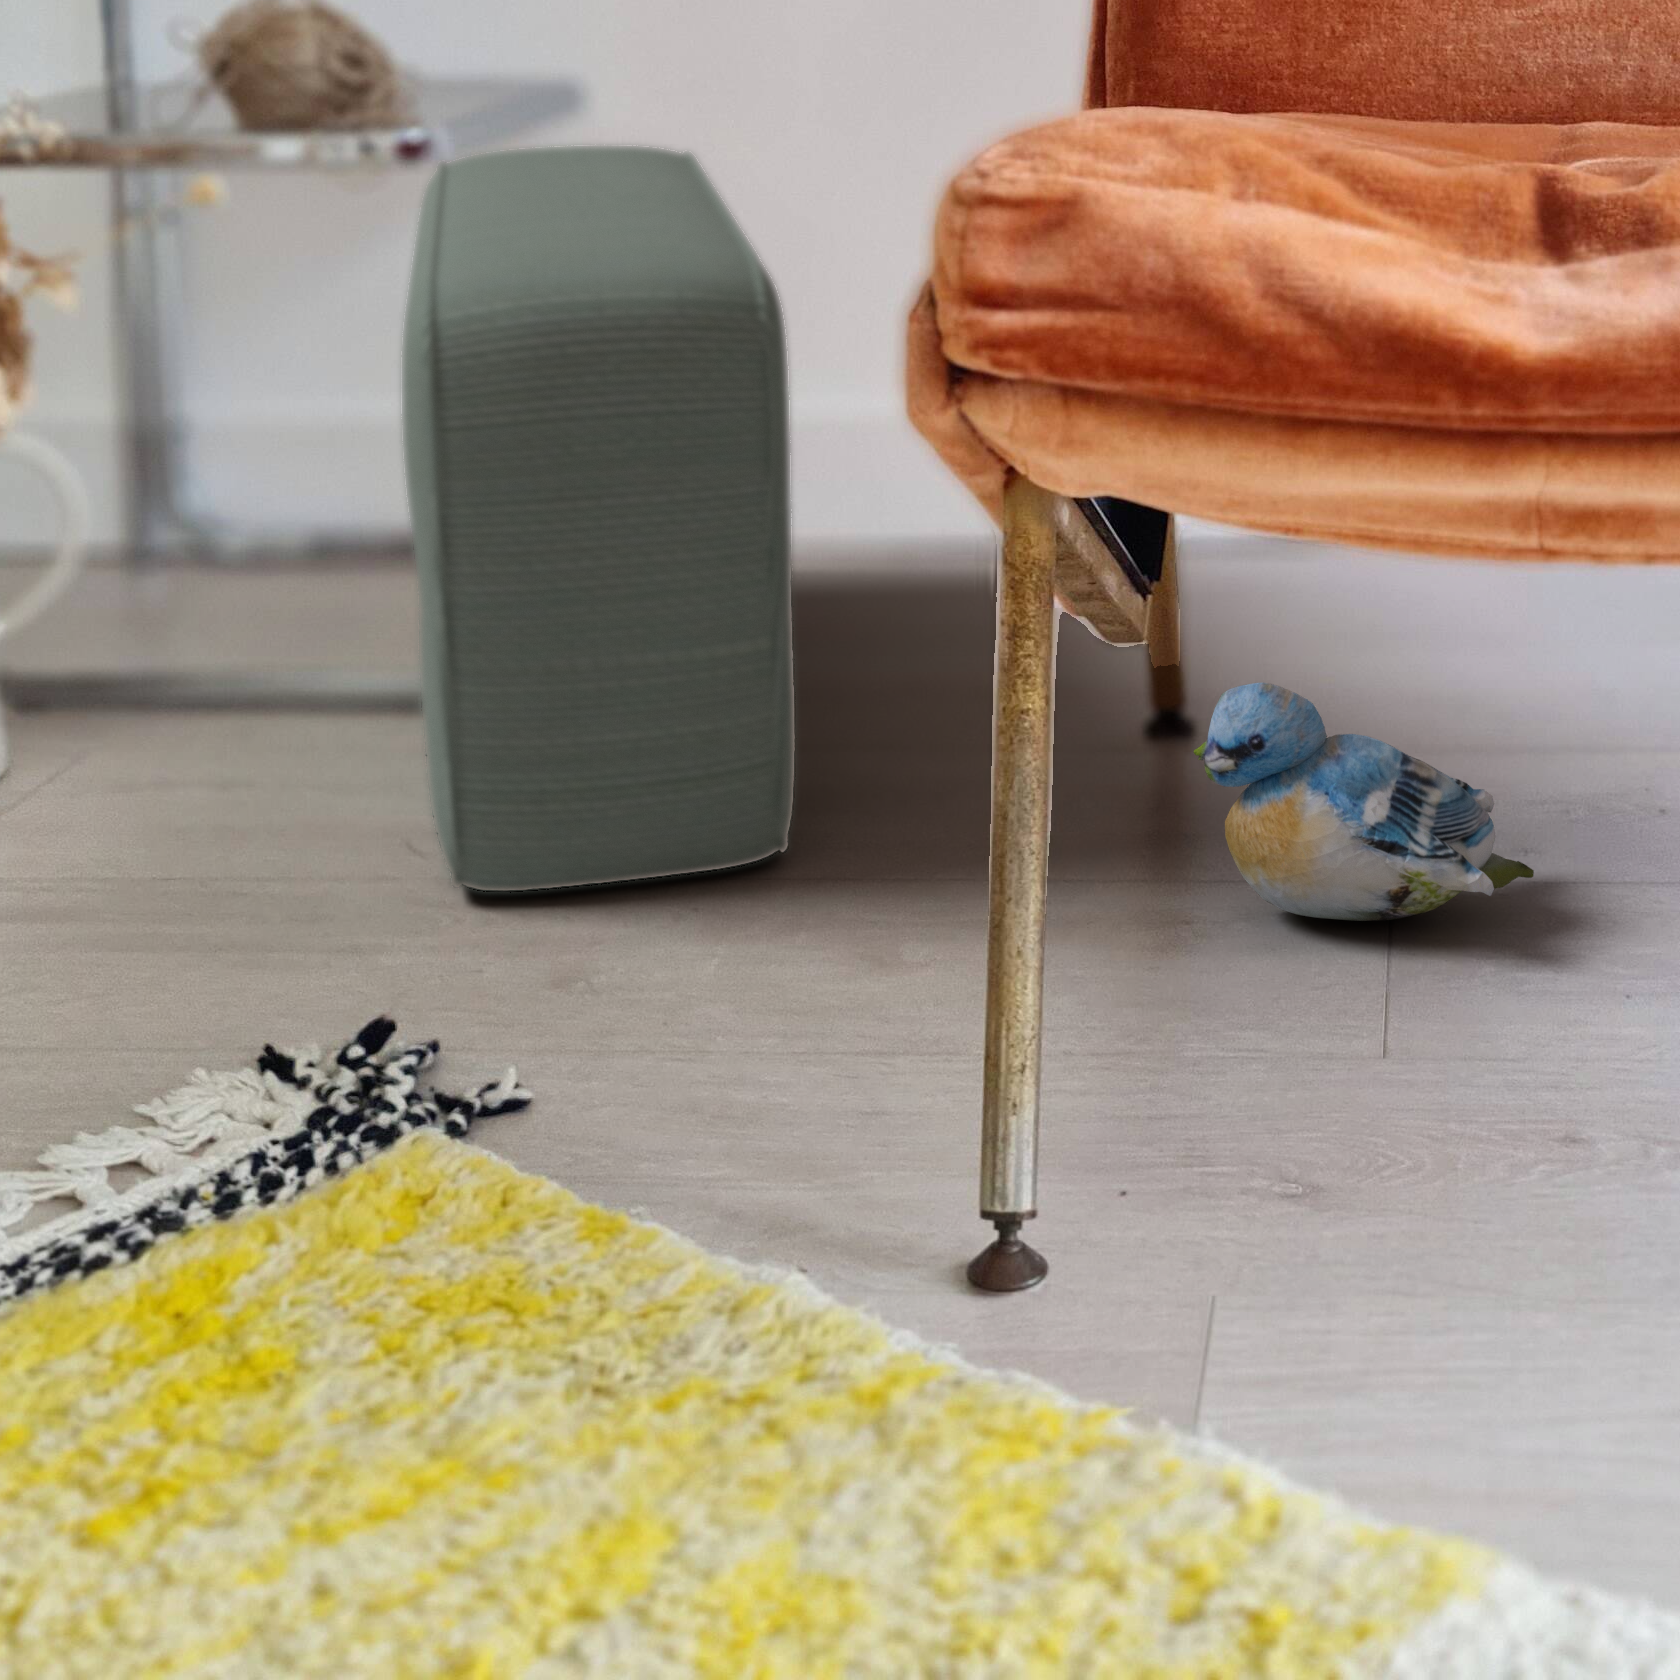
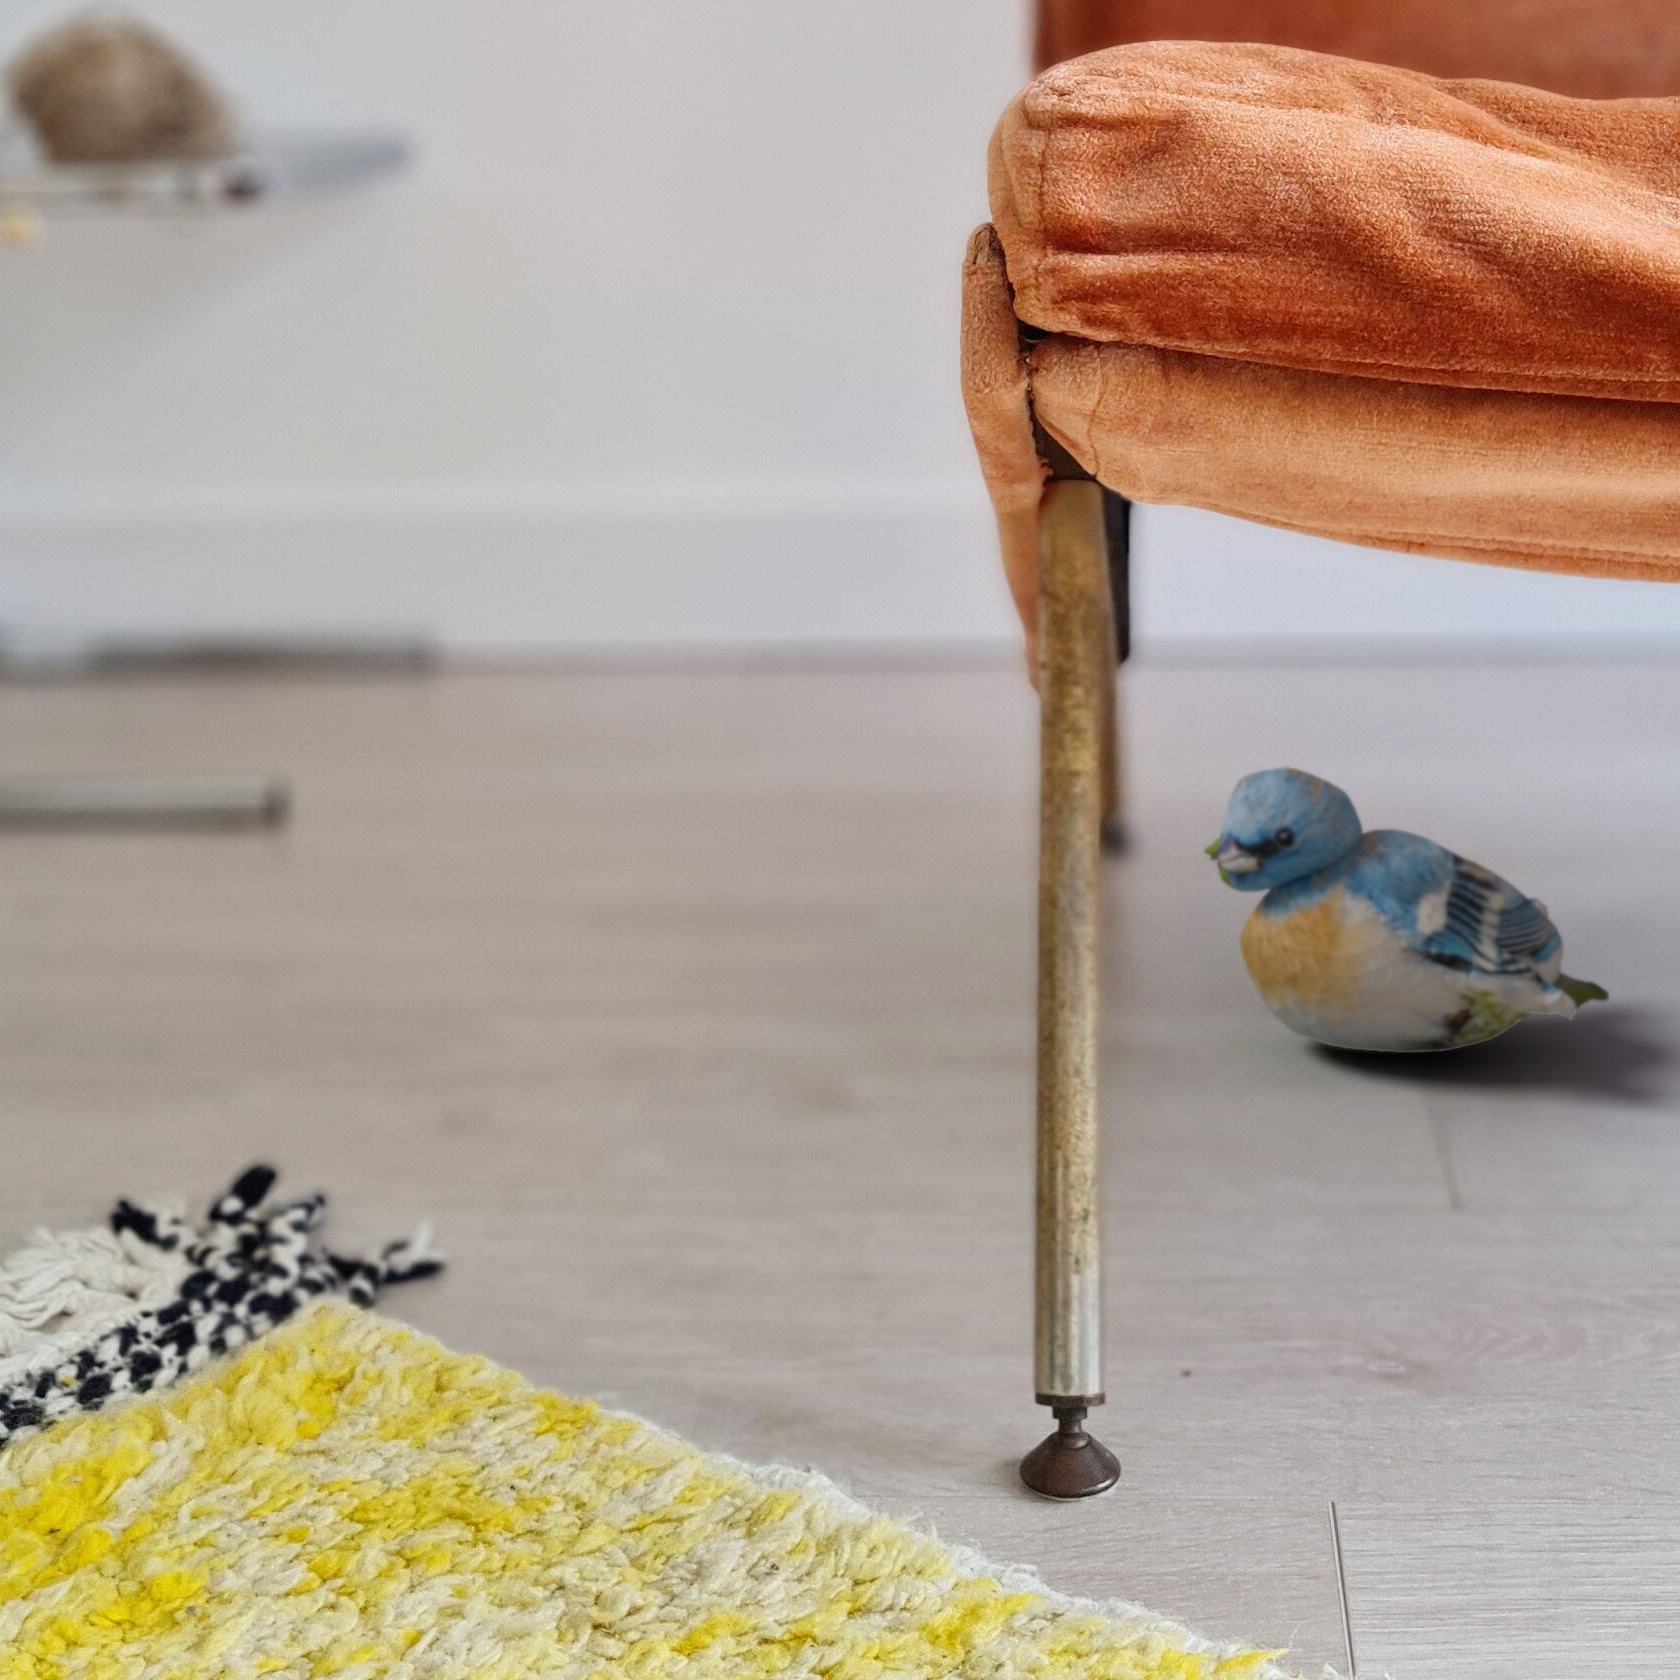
pouf: present [402,146,795,891] -> none [251,193,713,1022]

